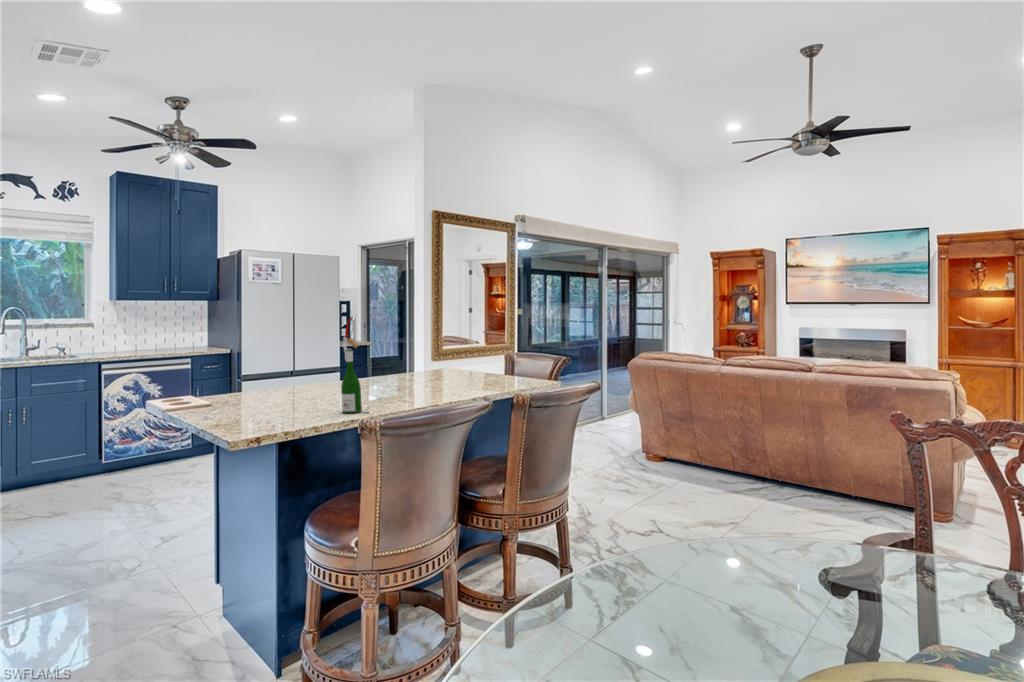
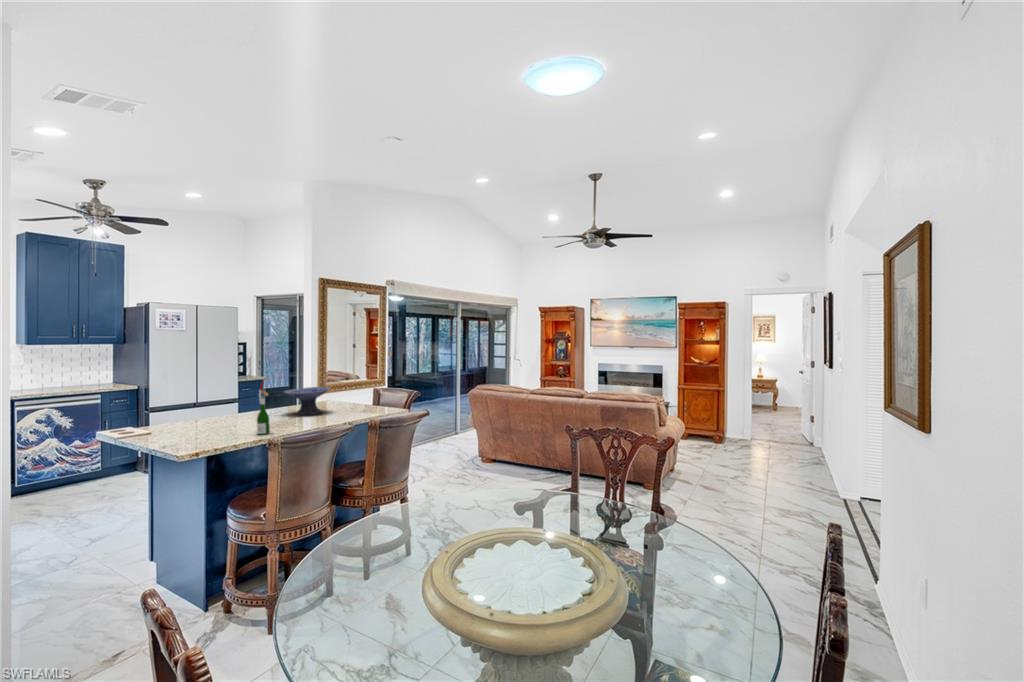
decorative bowl: none [386,344,454,385] -> present [284,387,331,415]

